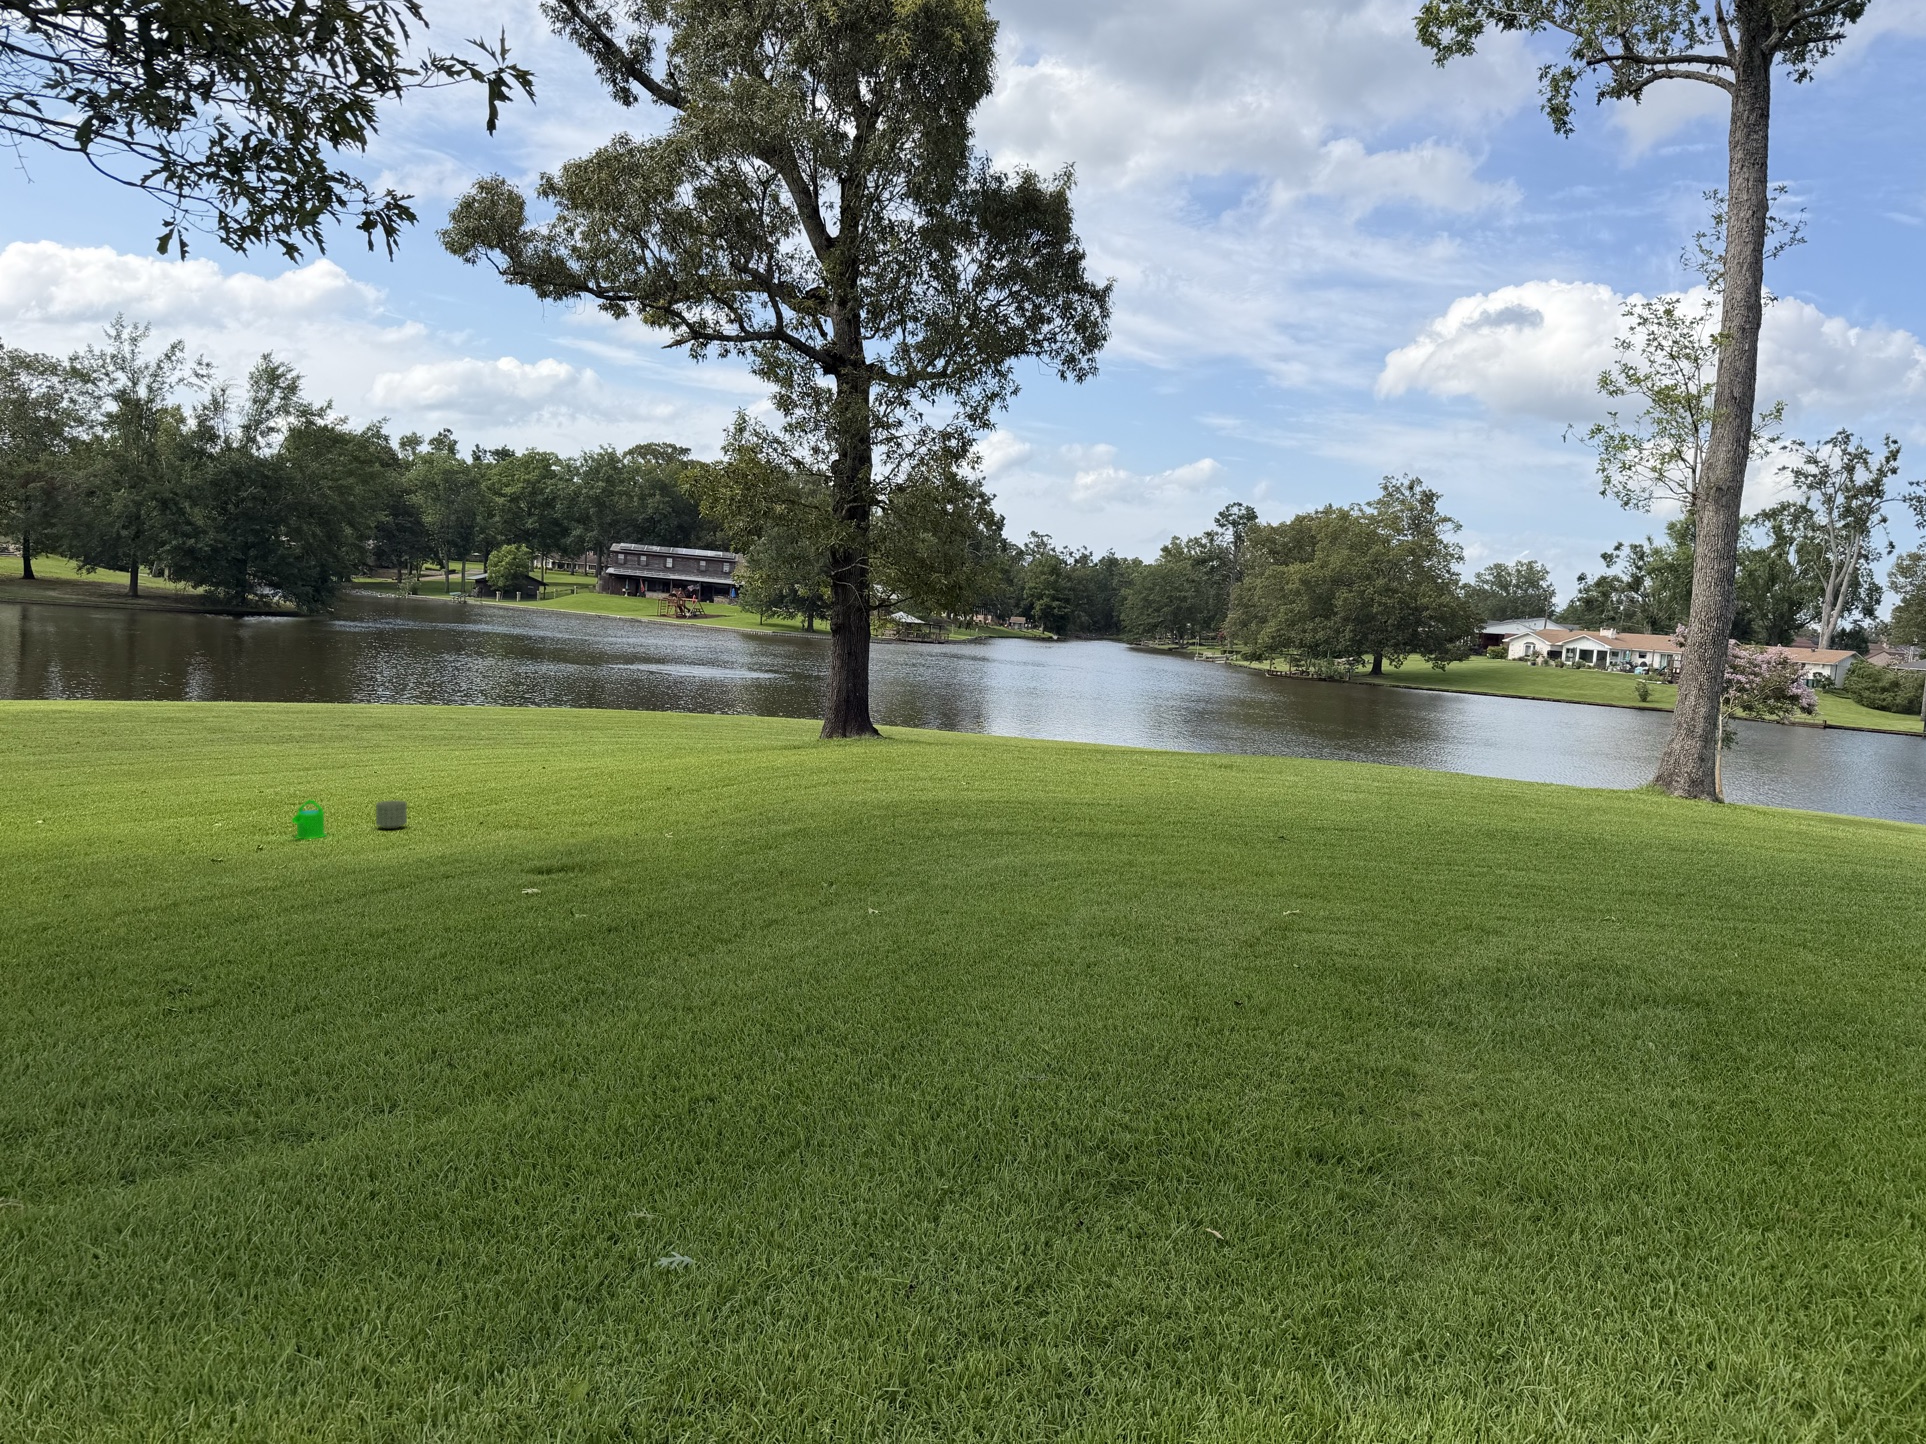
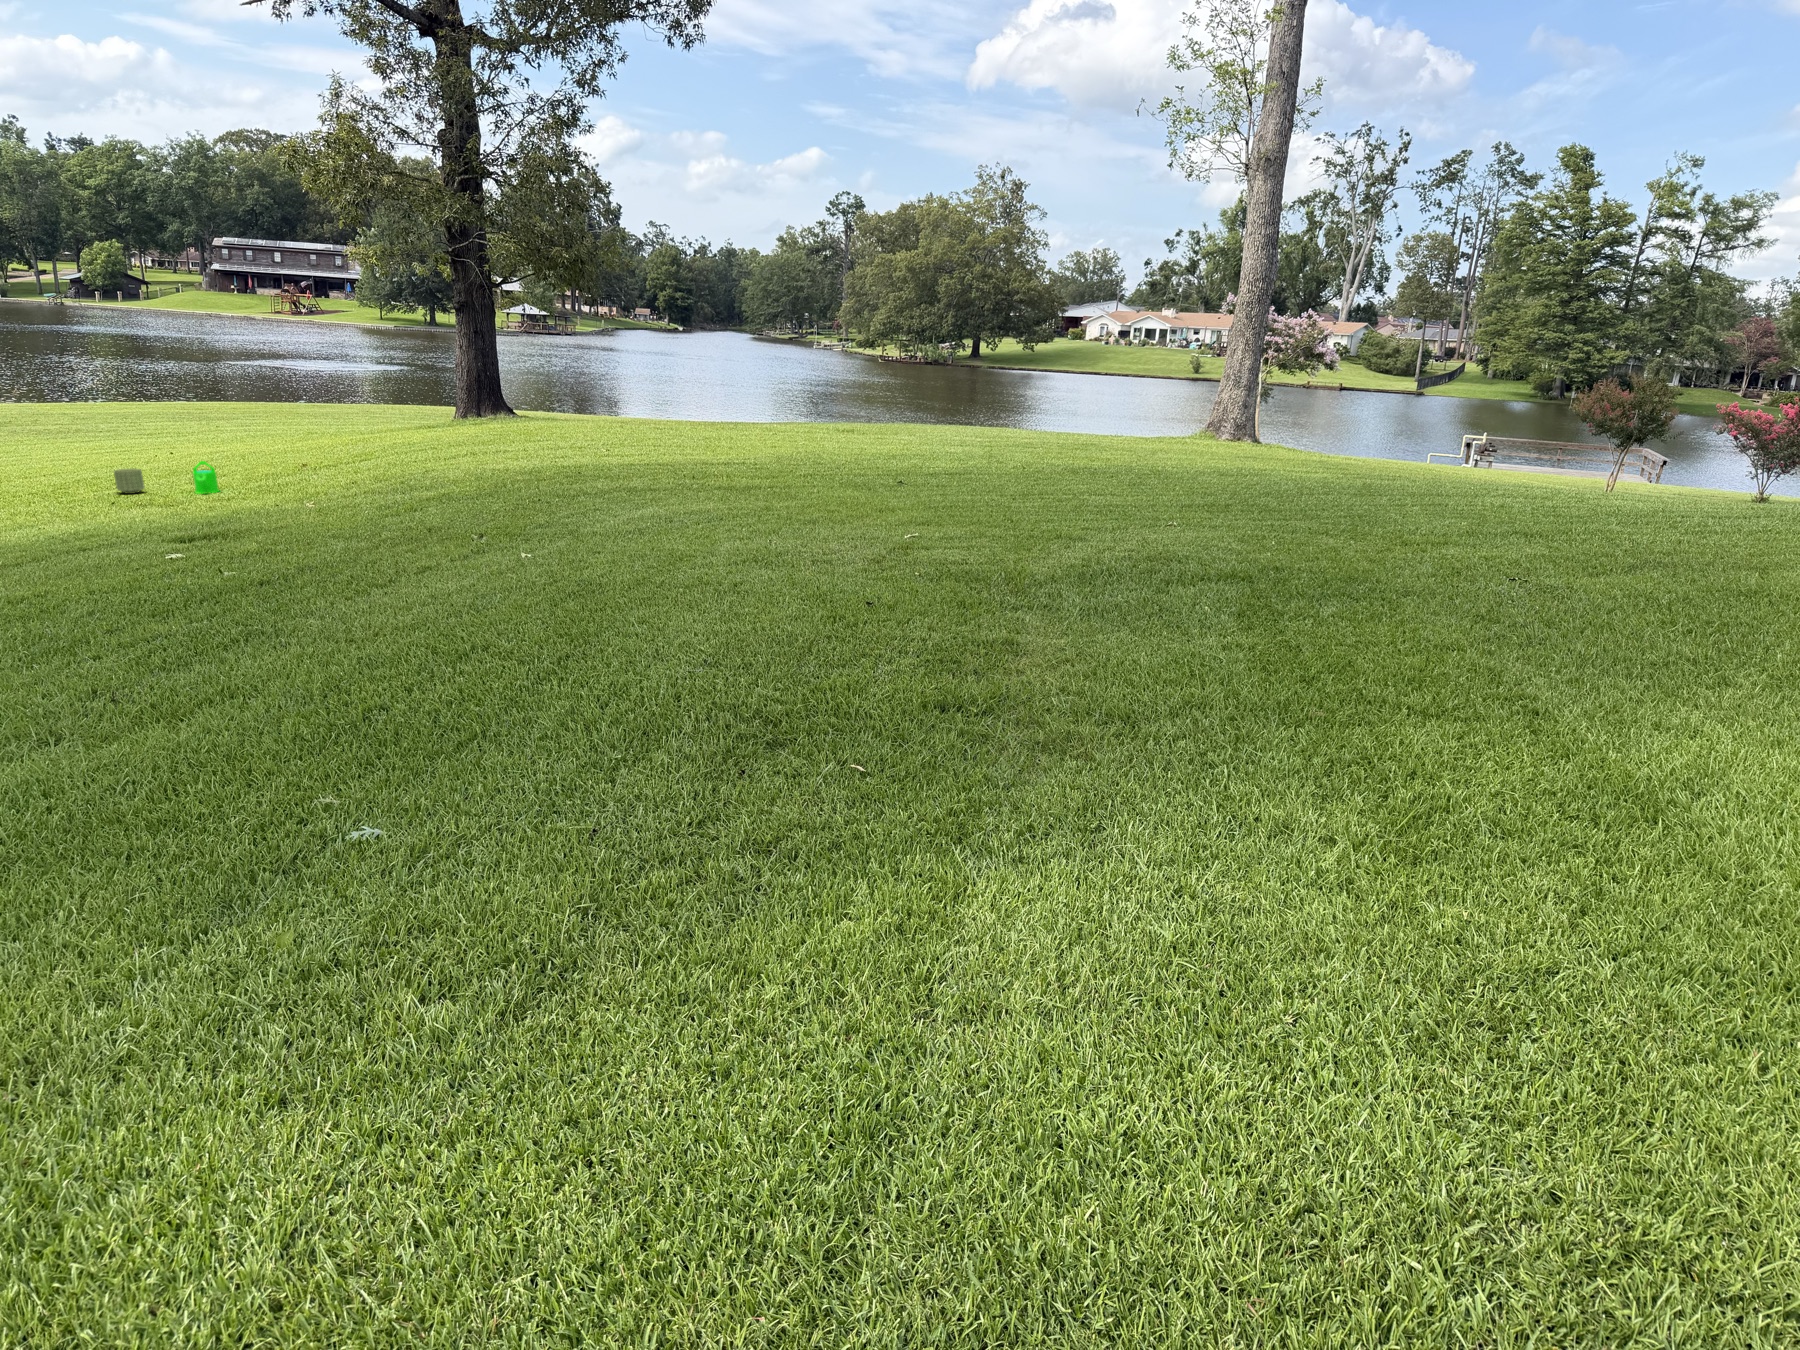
watering can: present [292,800,326,839] -> present [193,461,219,494]

